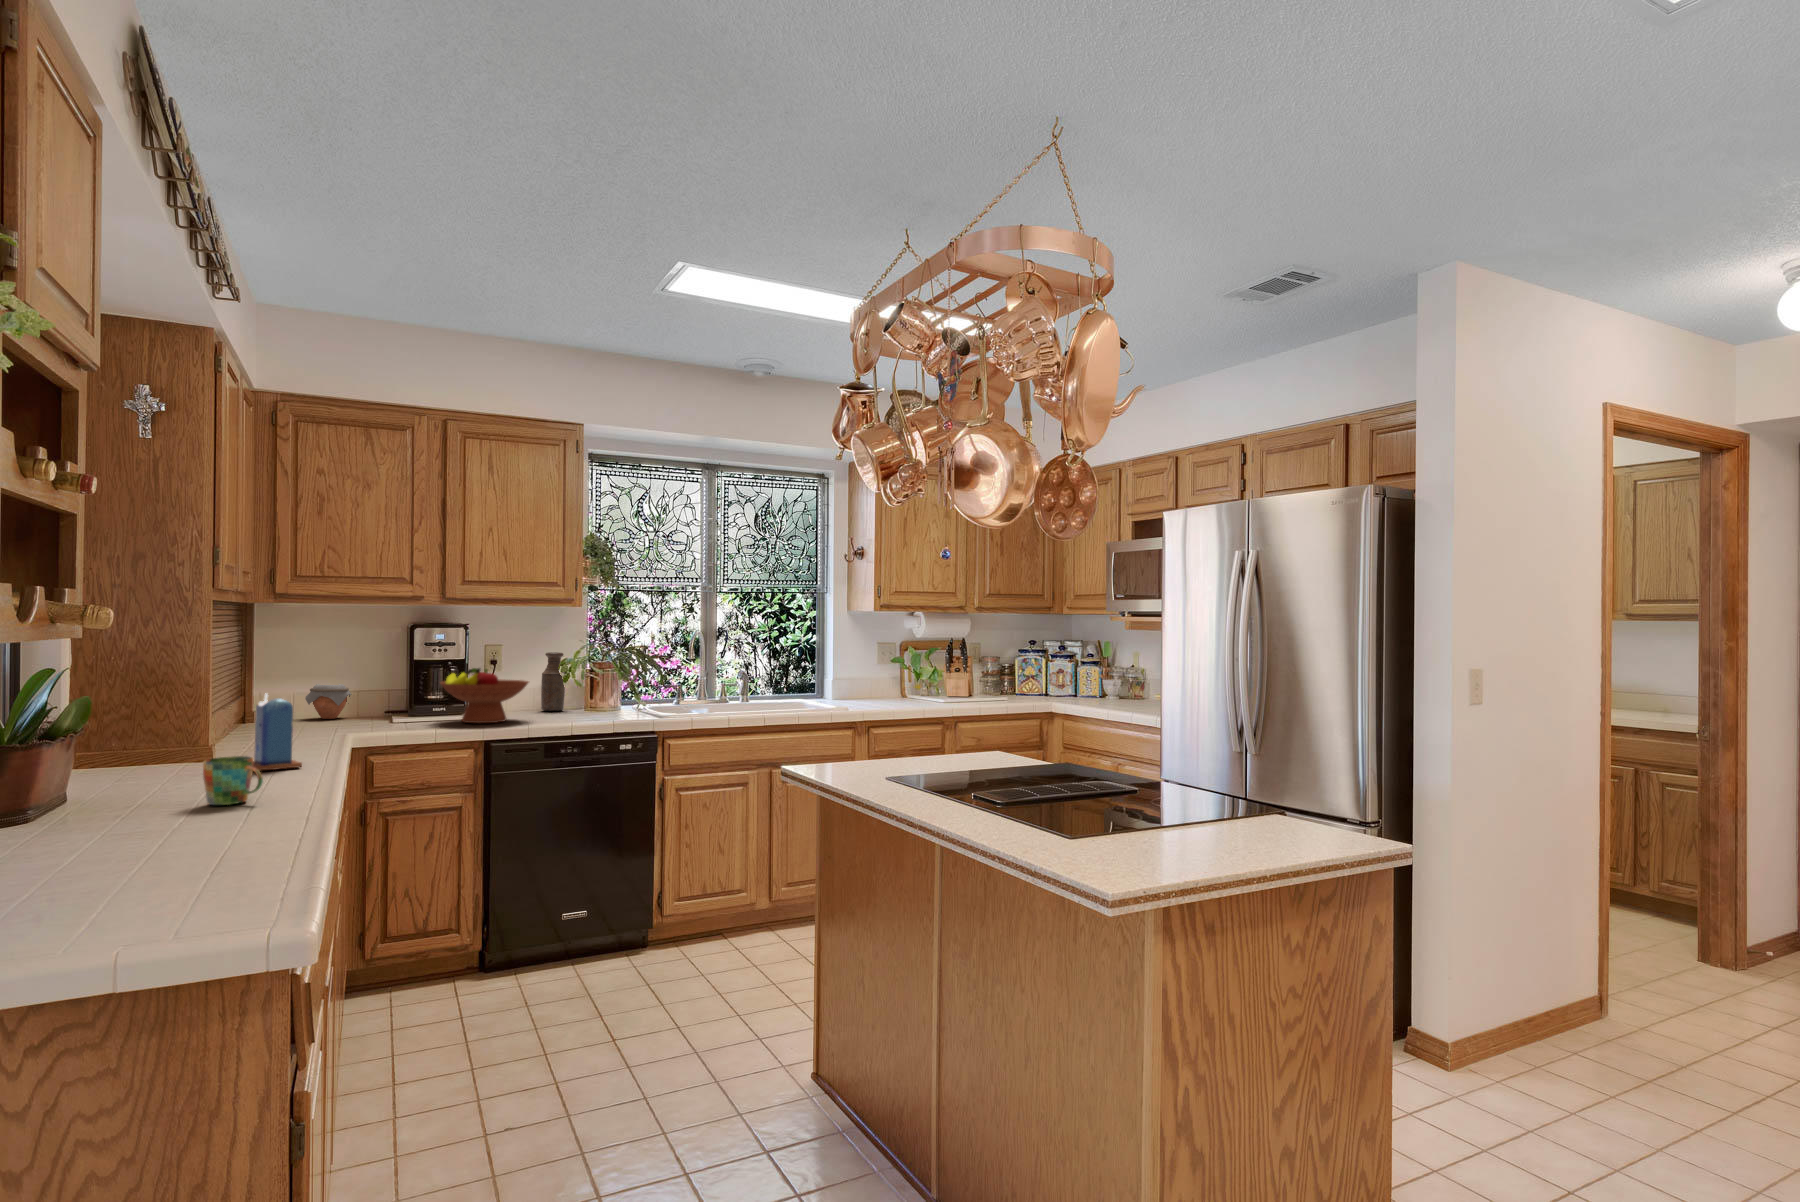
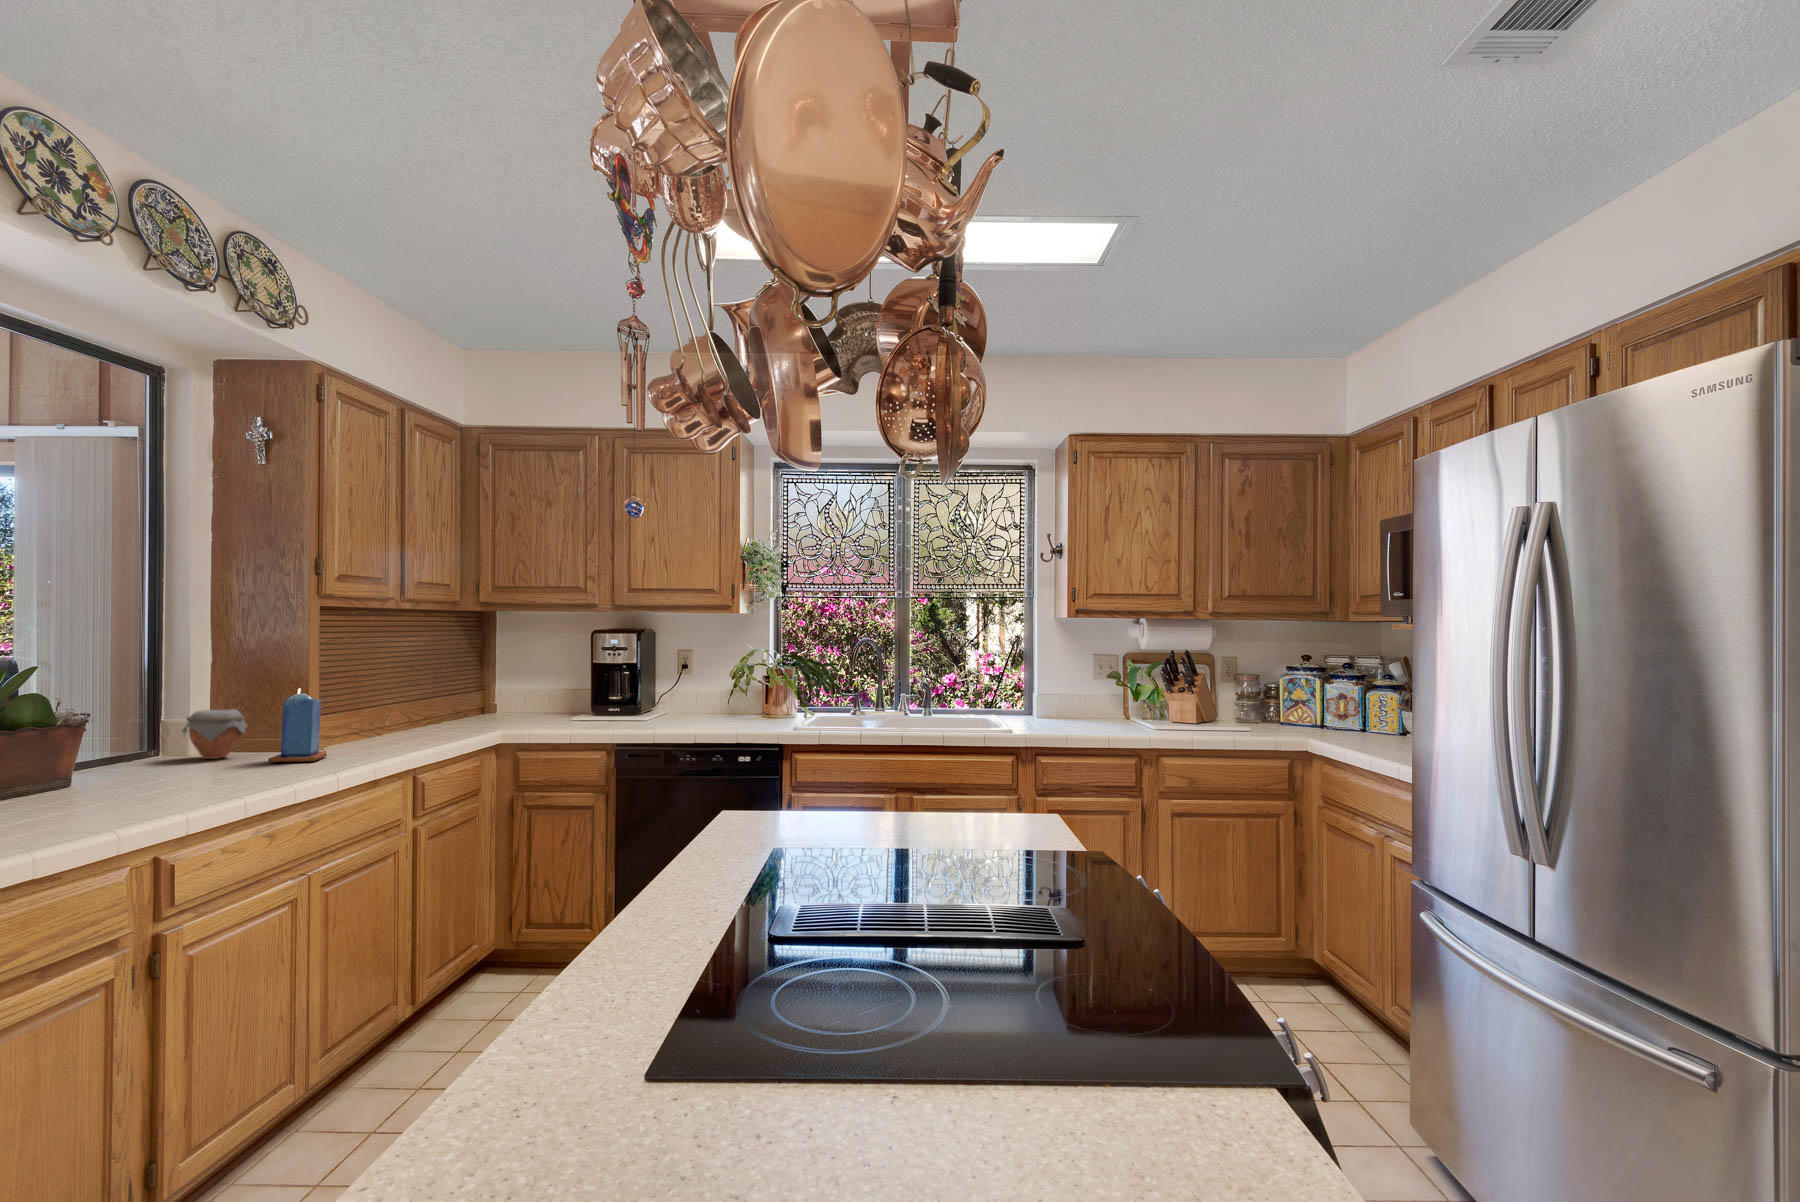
bottle: present [541,652,565,711] -> none [719,659,742,718]
fruit bowl: present [440,668,529,723] -> none [591,672,676,726]
jar: present [305,684,352,719] -> present [182,709,247,759]
mug: present [203,756,263,805] -> none [75,749,135,798]

